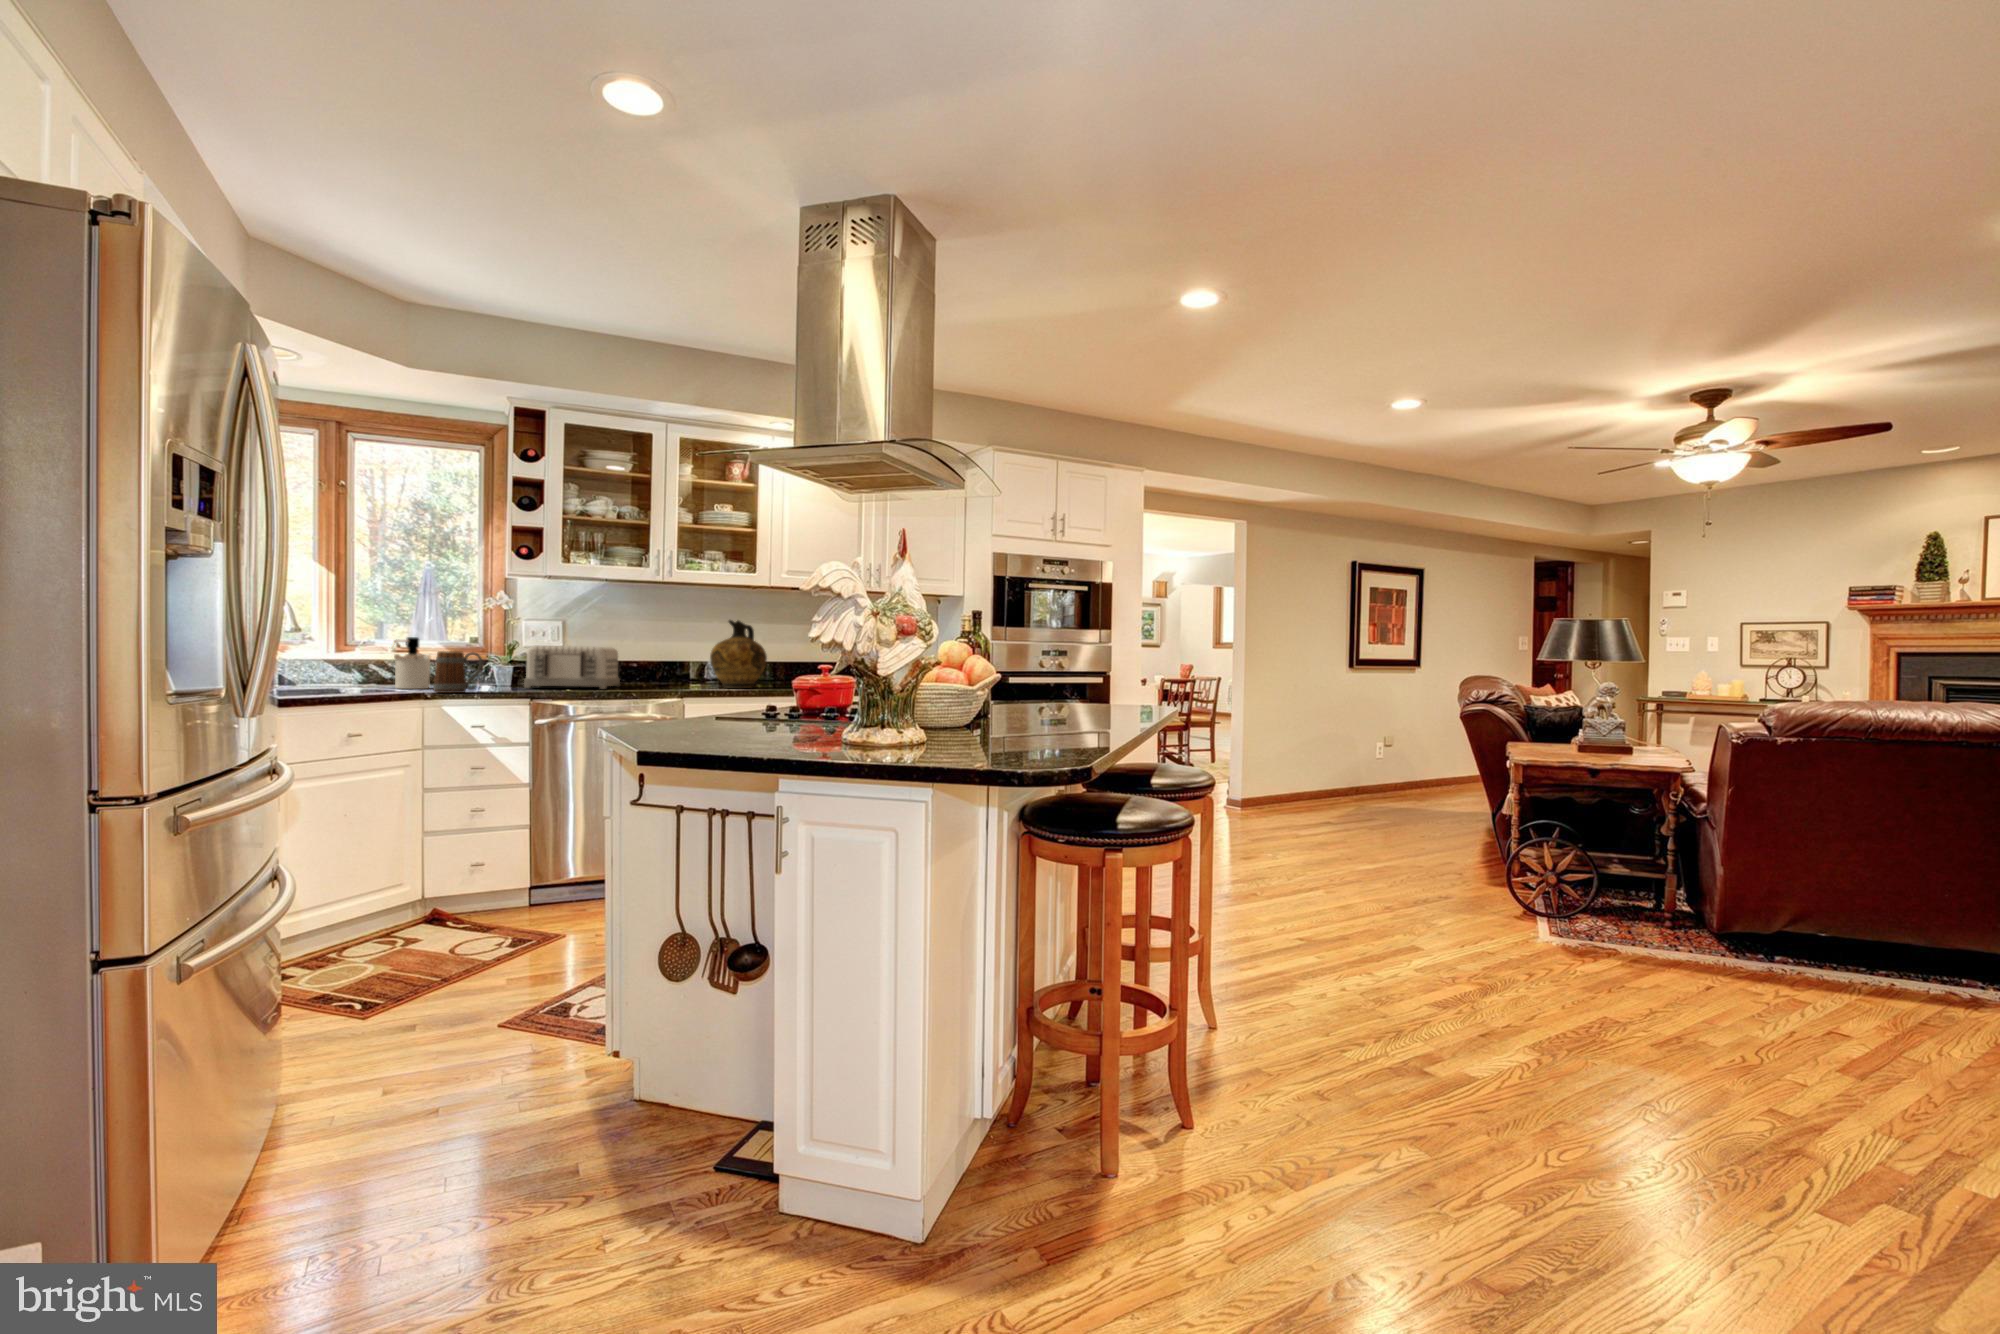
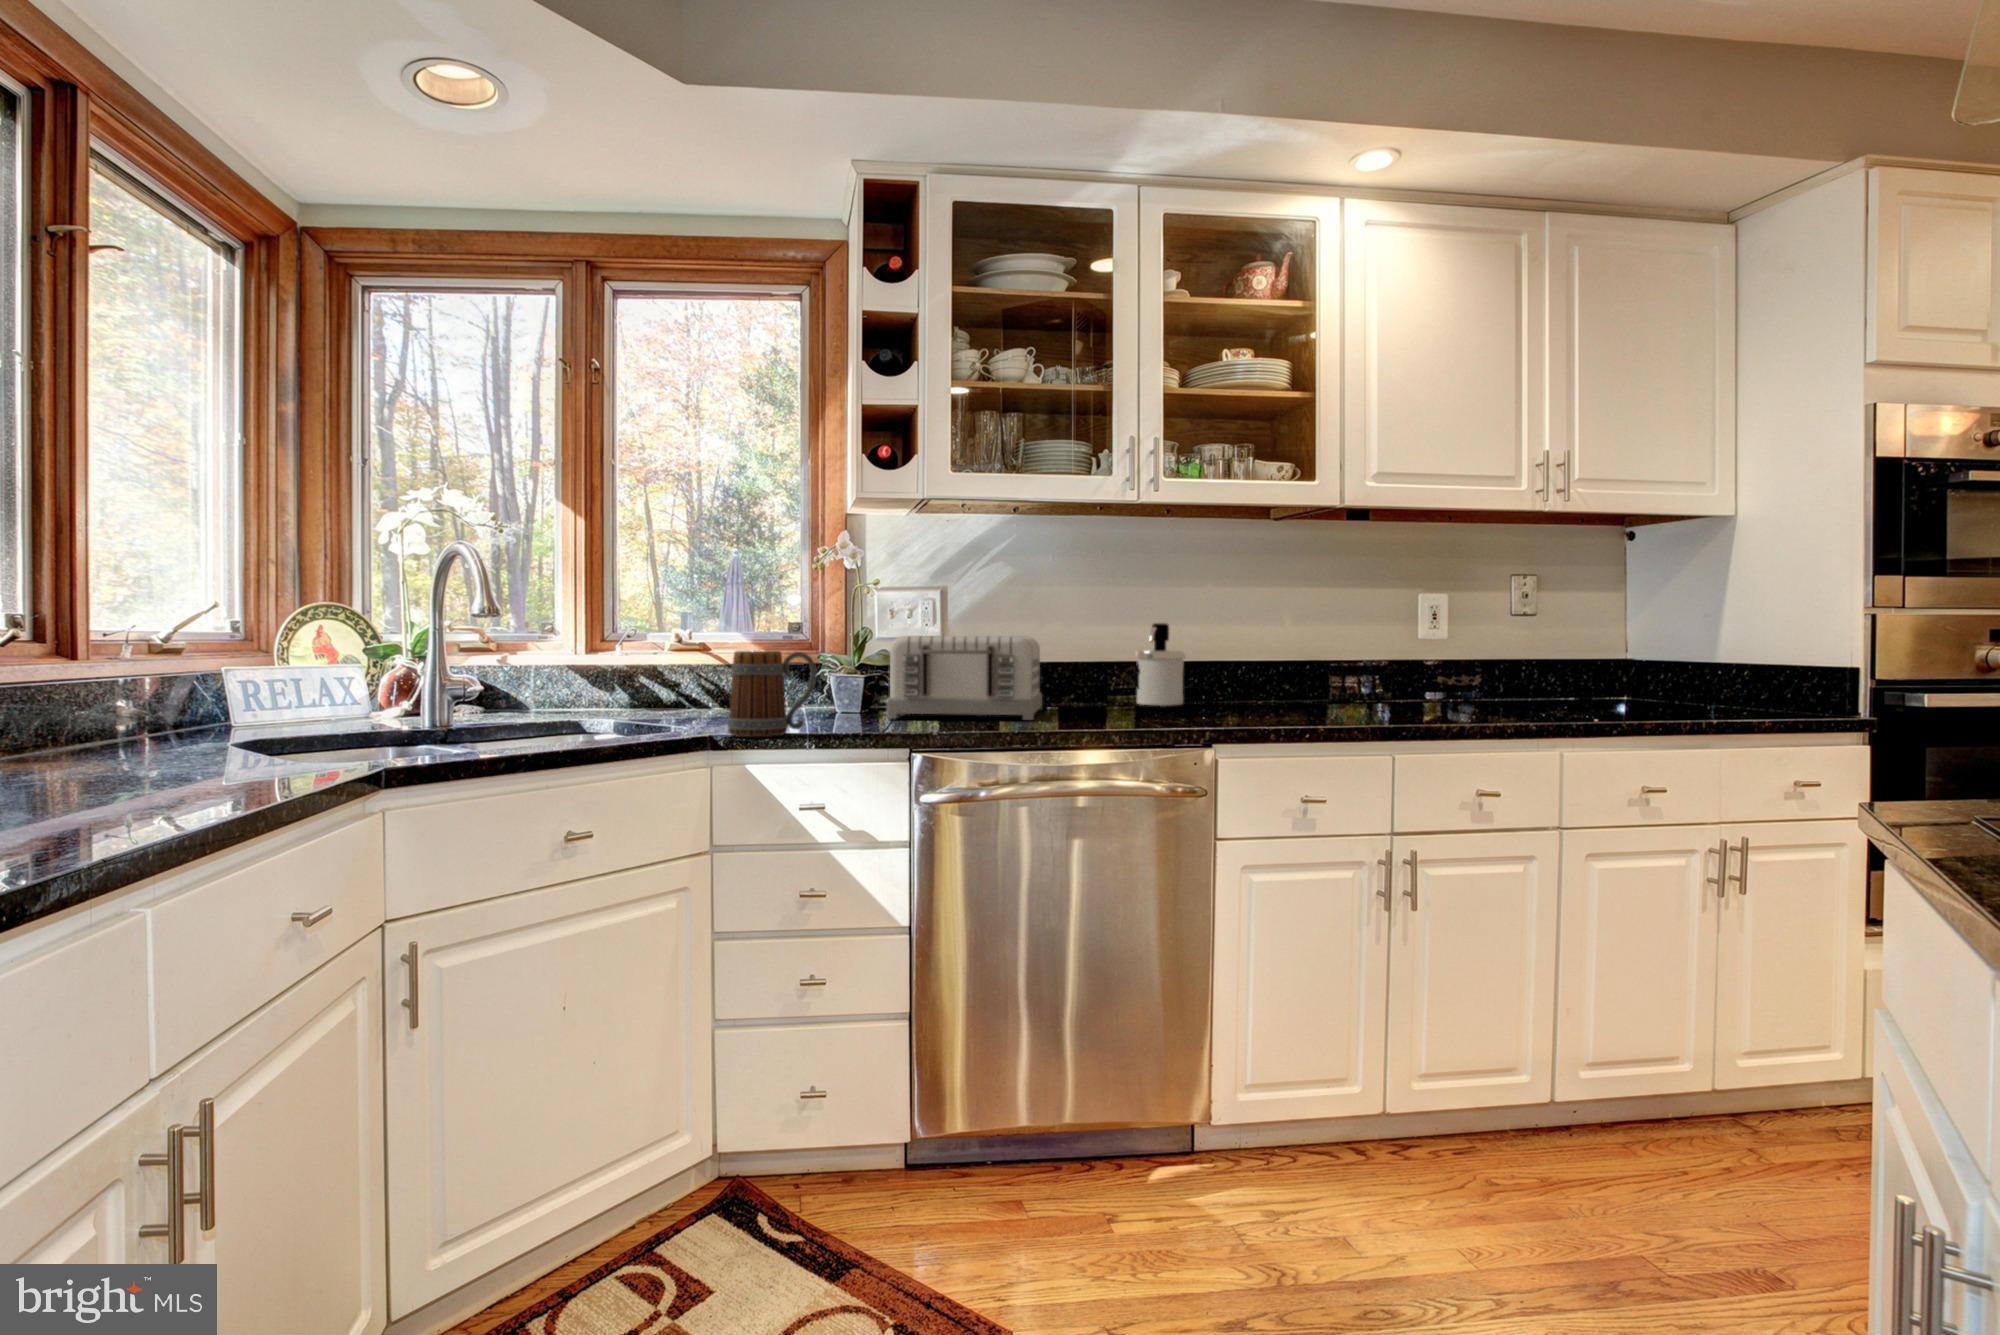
ceramic jug: present [710,620,767,688] -> none [1215,576,1329,715]
soap dispenser: present [390,637,431,689] -> present [1136,623,1185,706]

